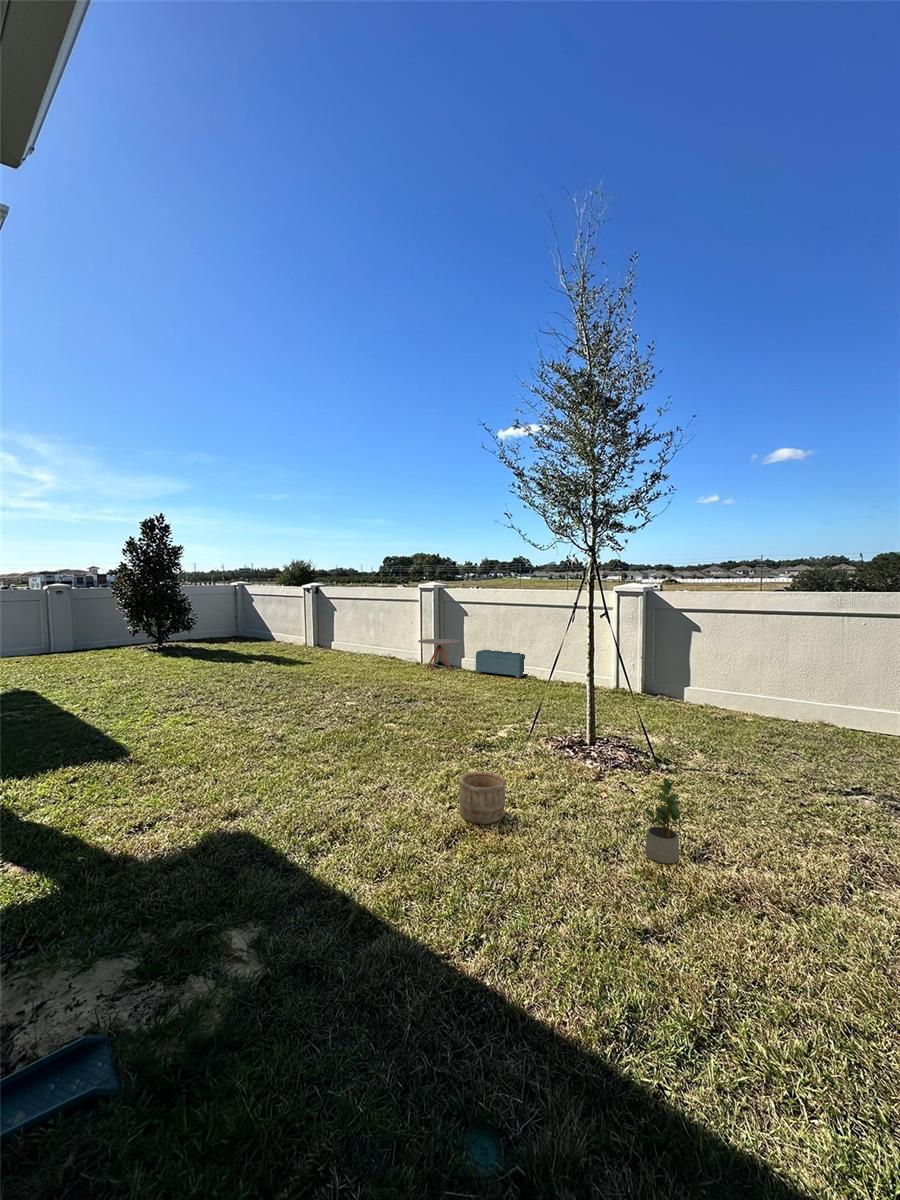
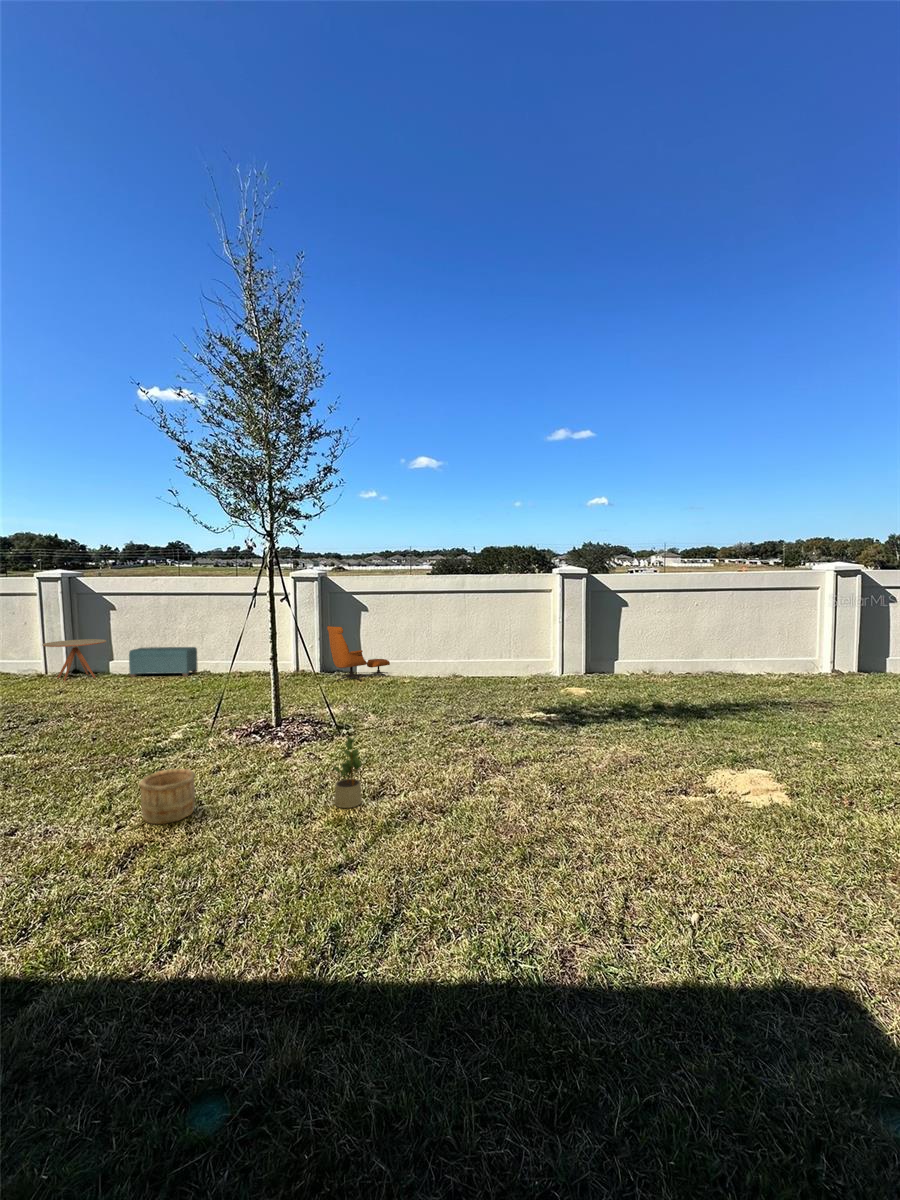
lounge chair: none [652,644,723,707] -> present [327,626,390,681]

